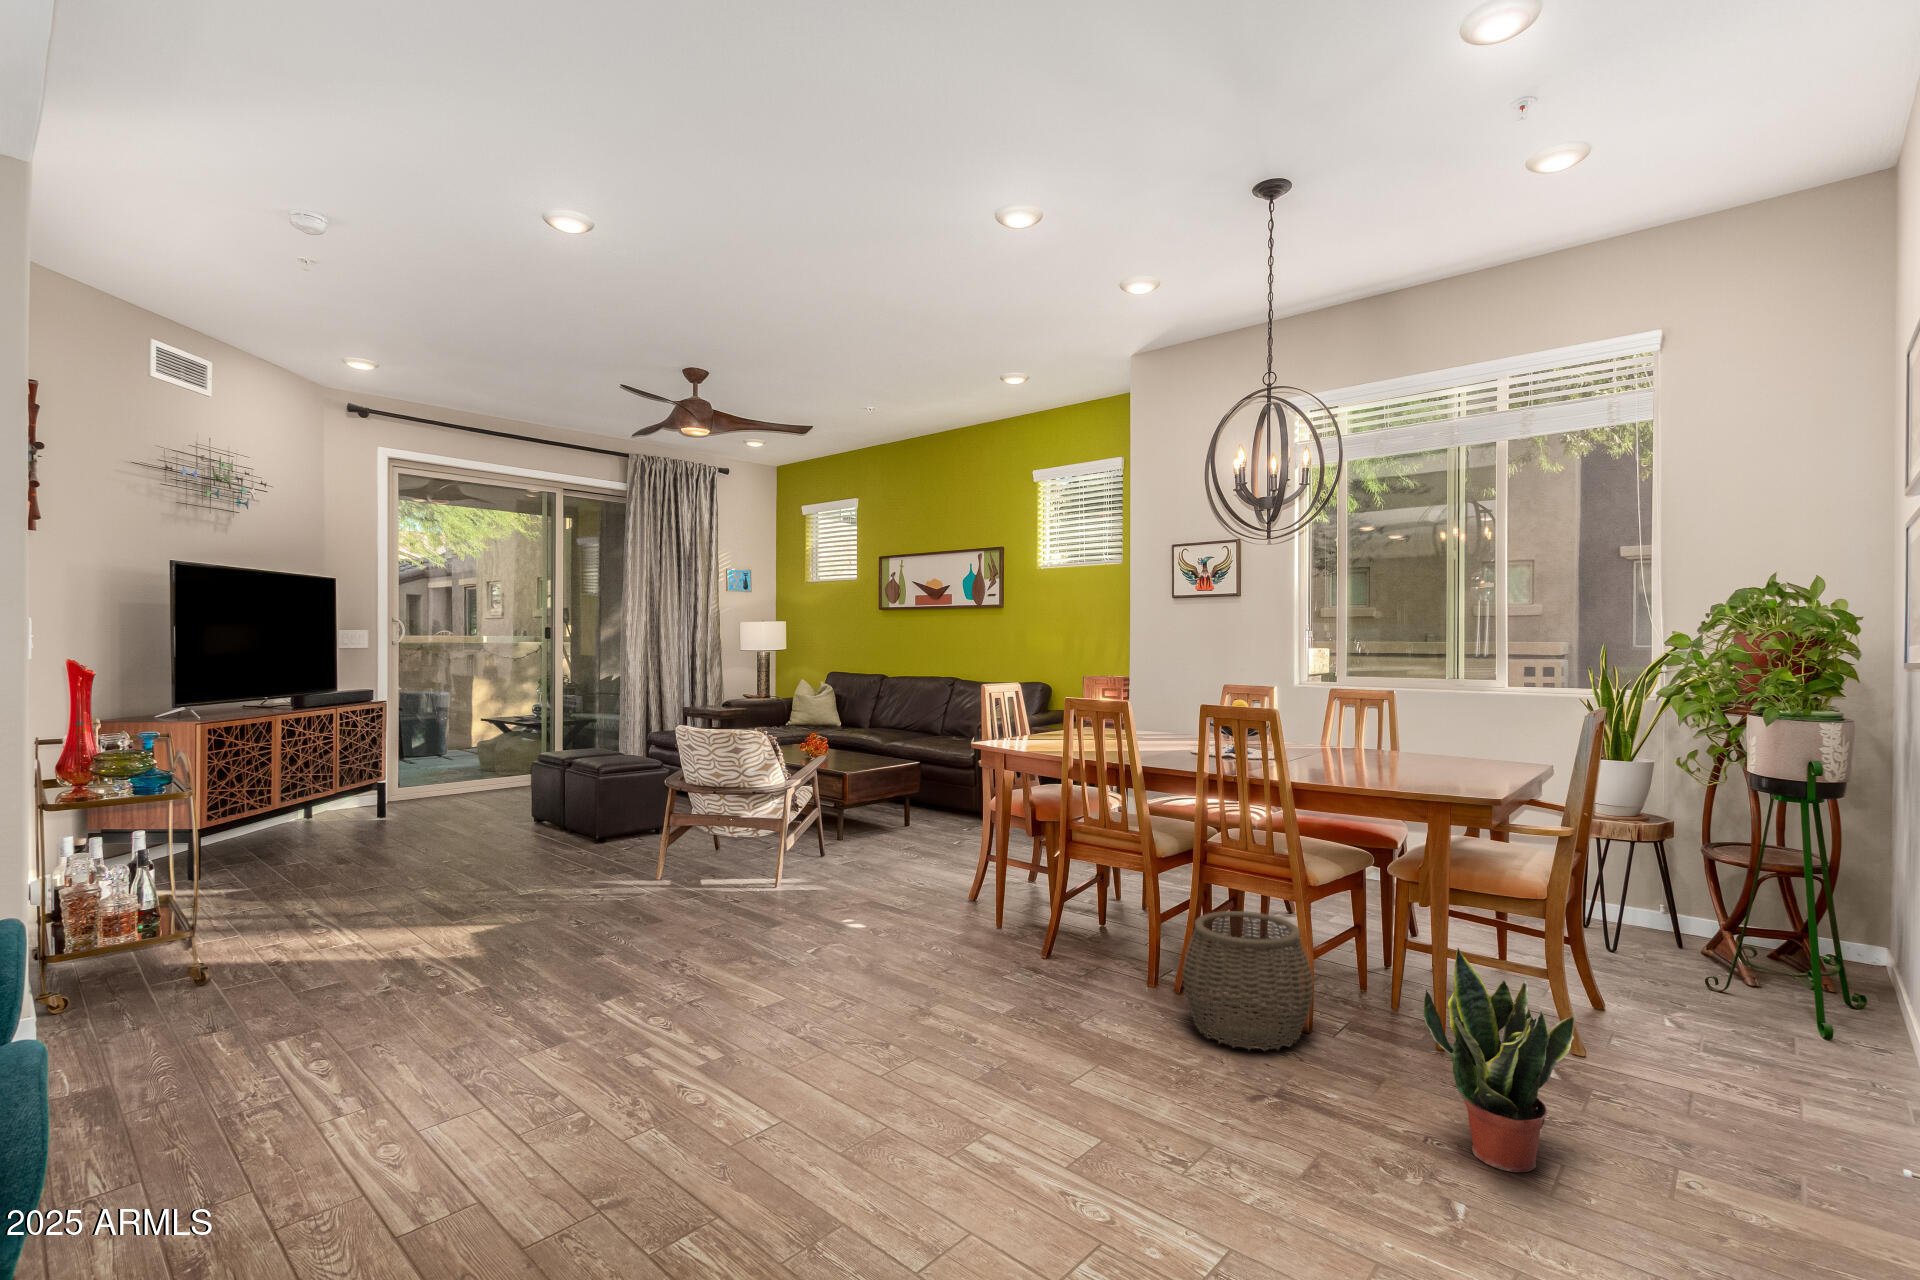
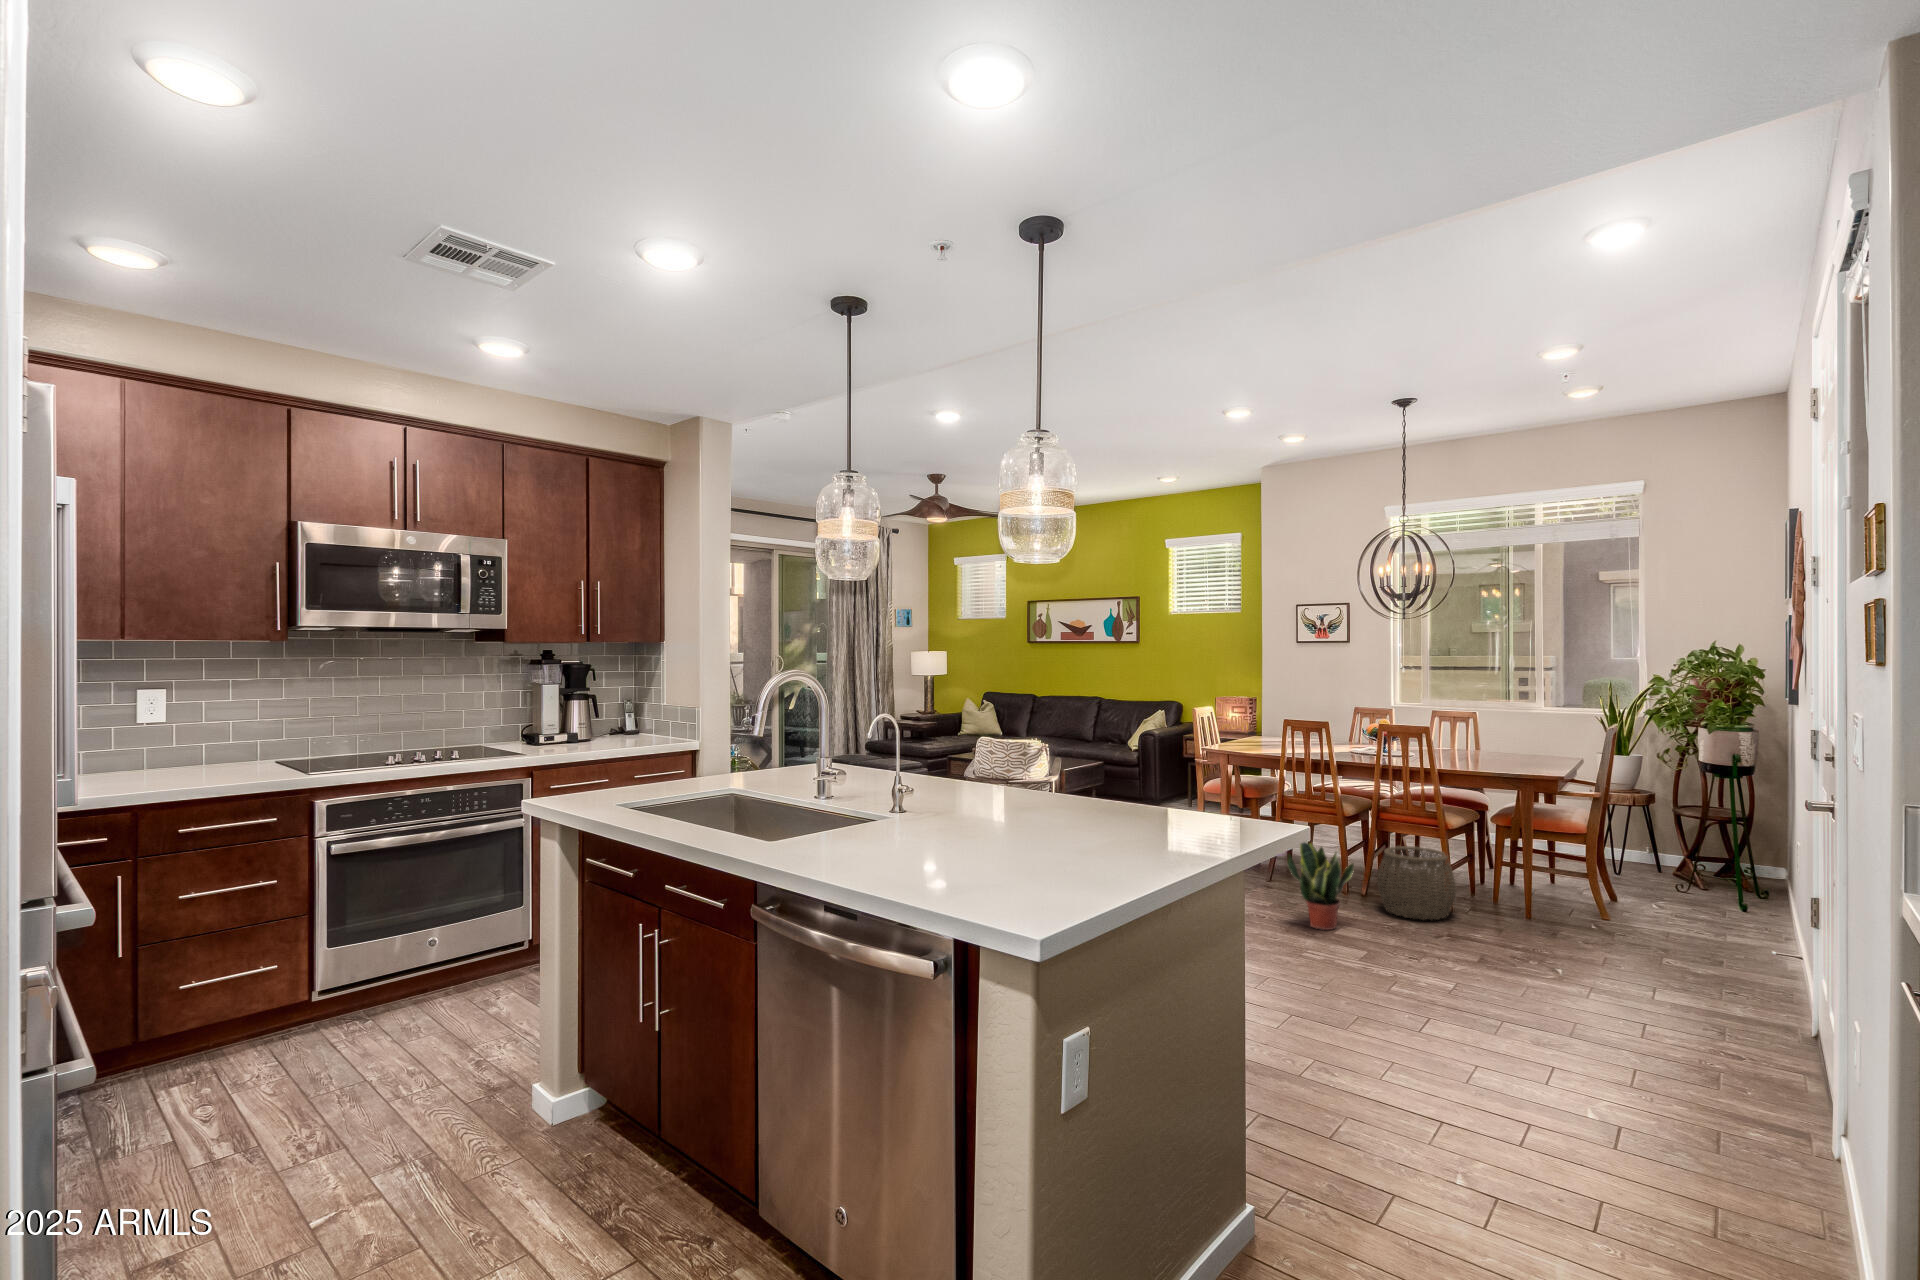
potted plant: present [1423,948,1574,1172] -> present [1288,843,1354,930]

